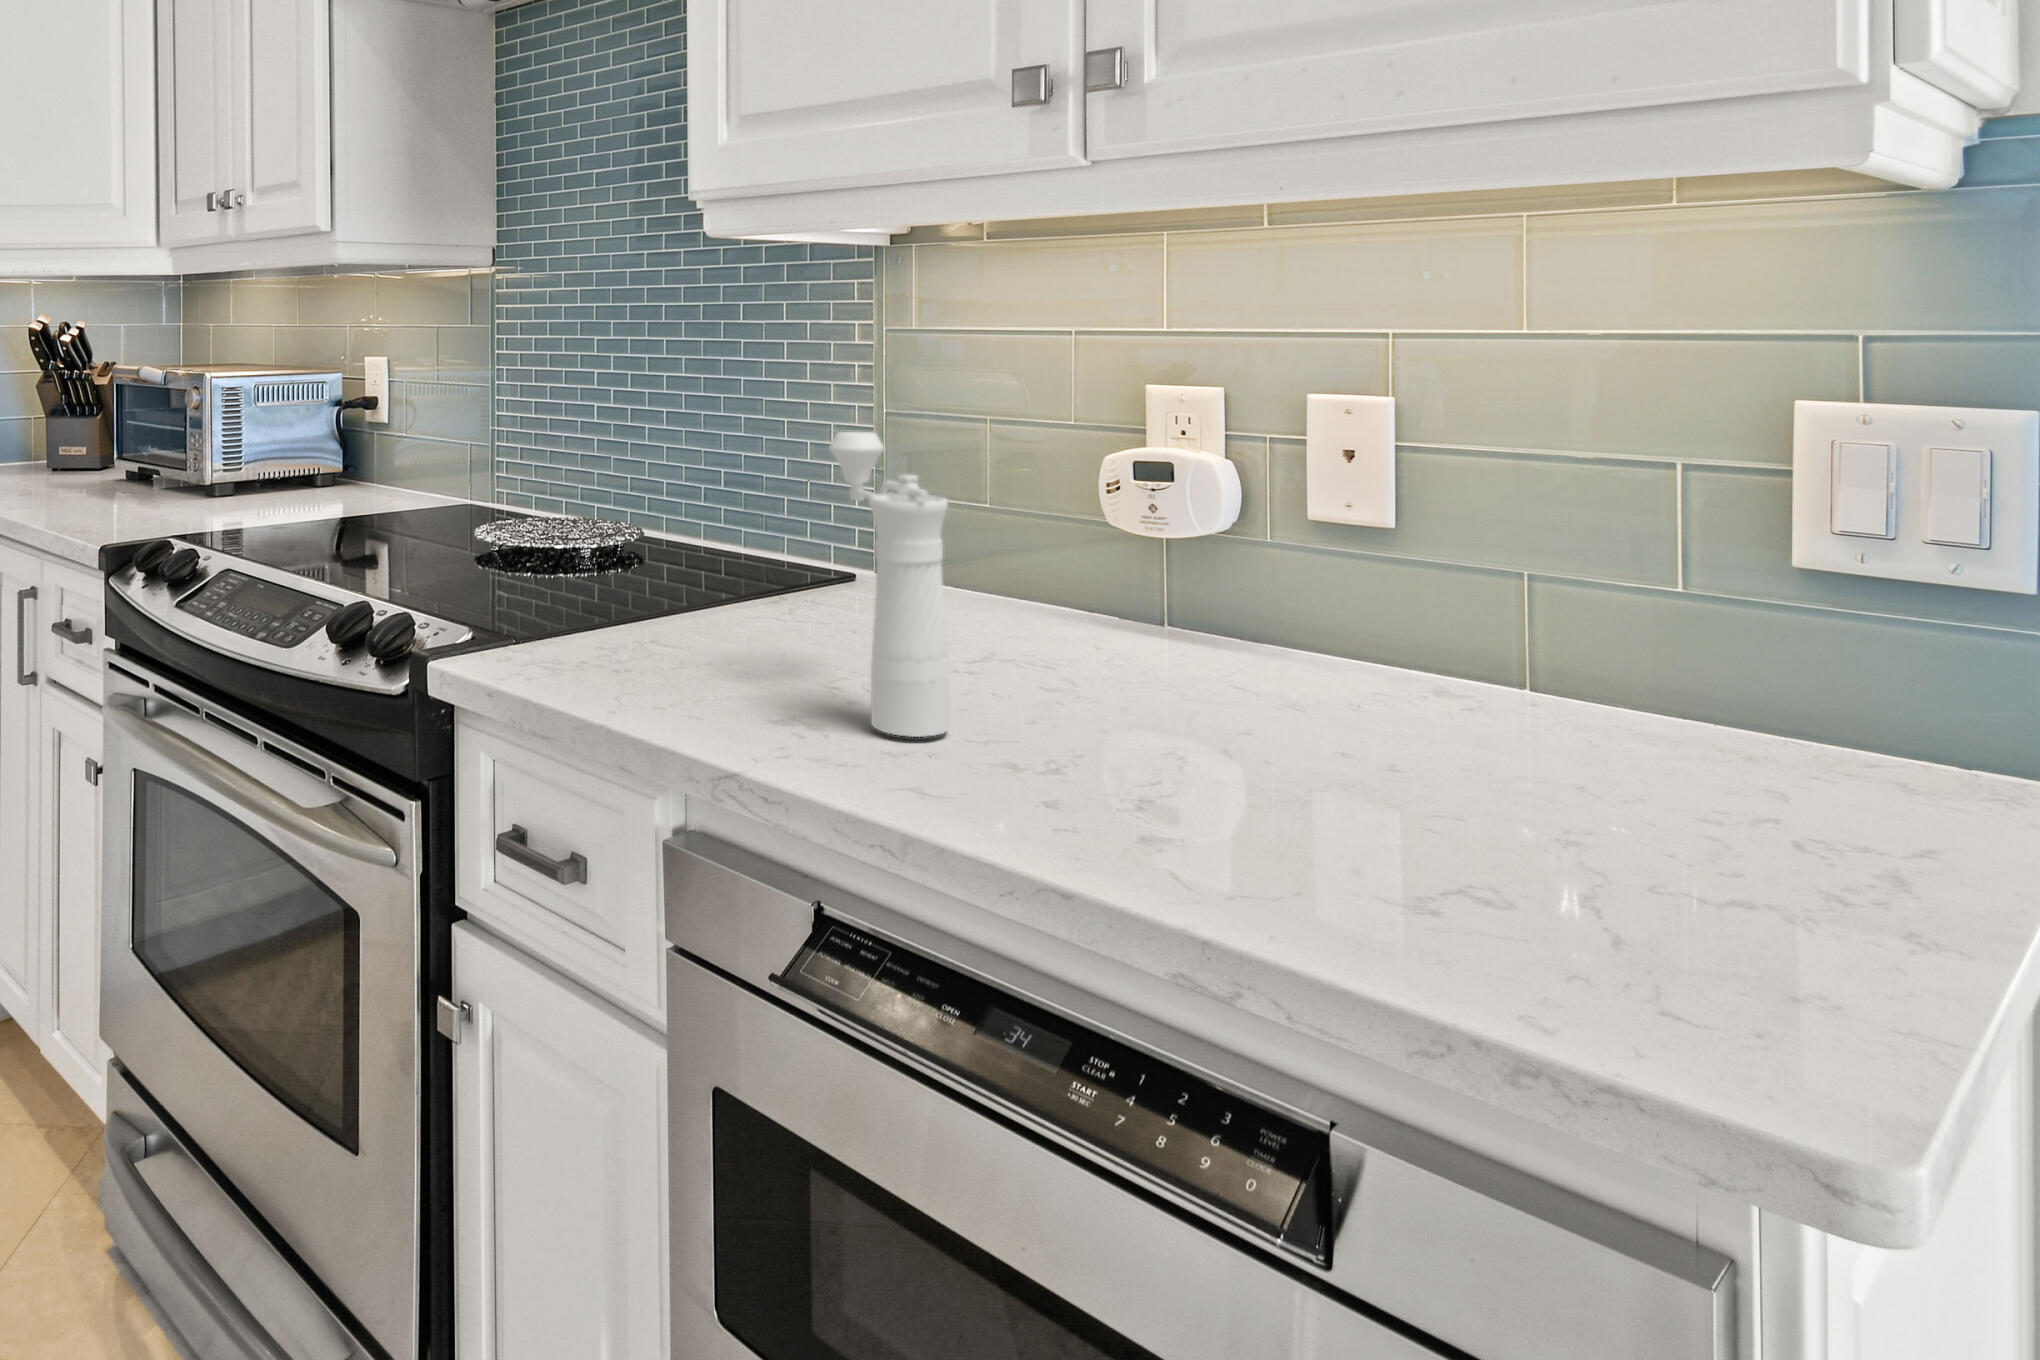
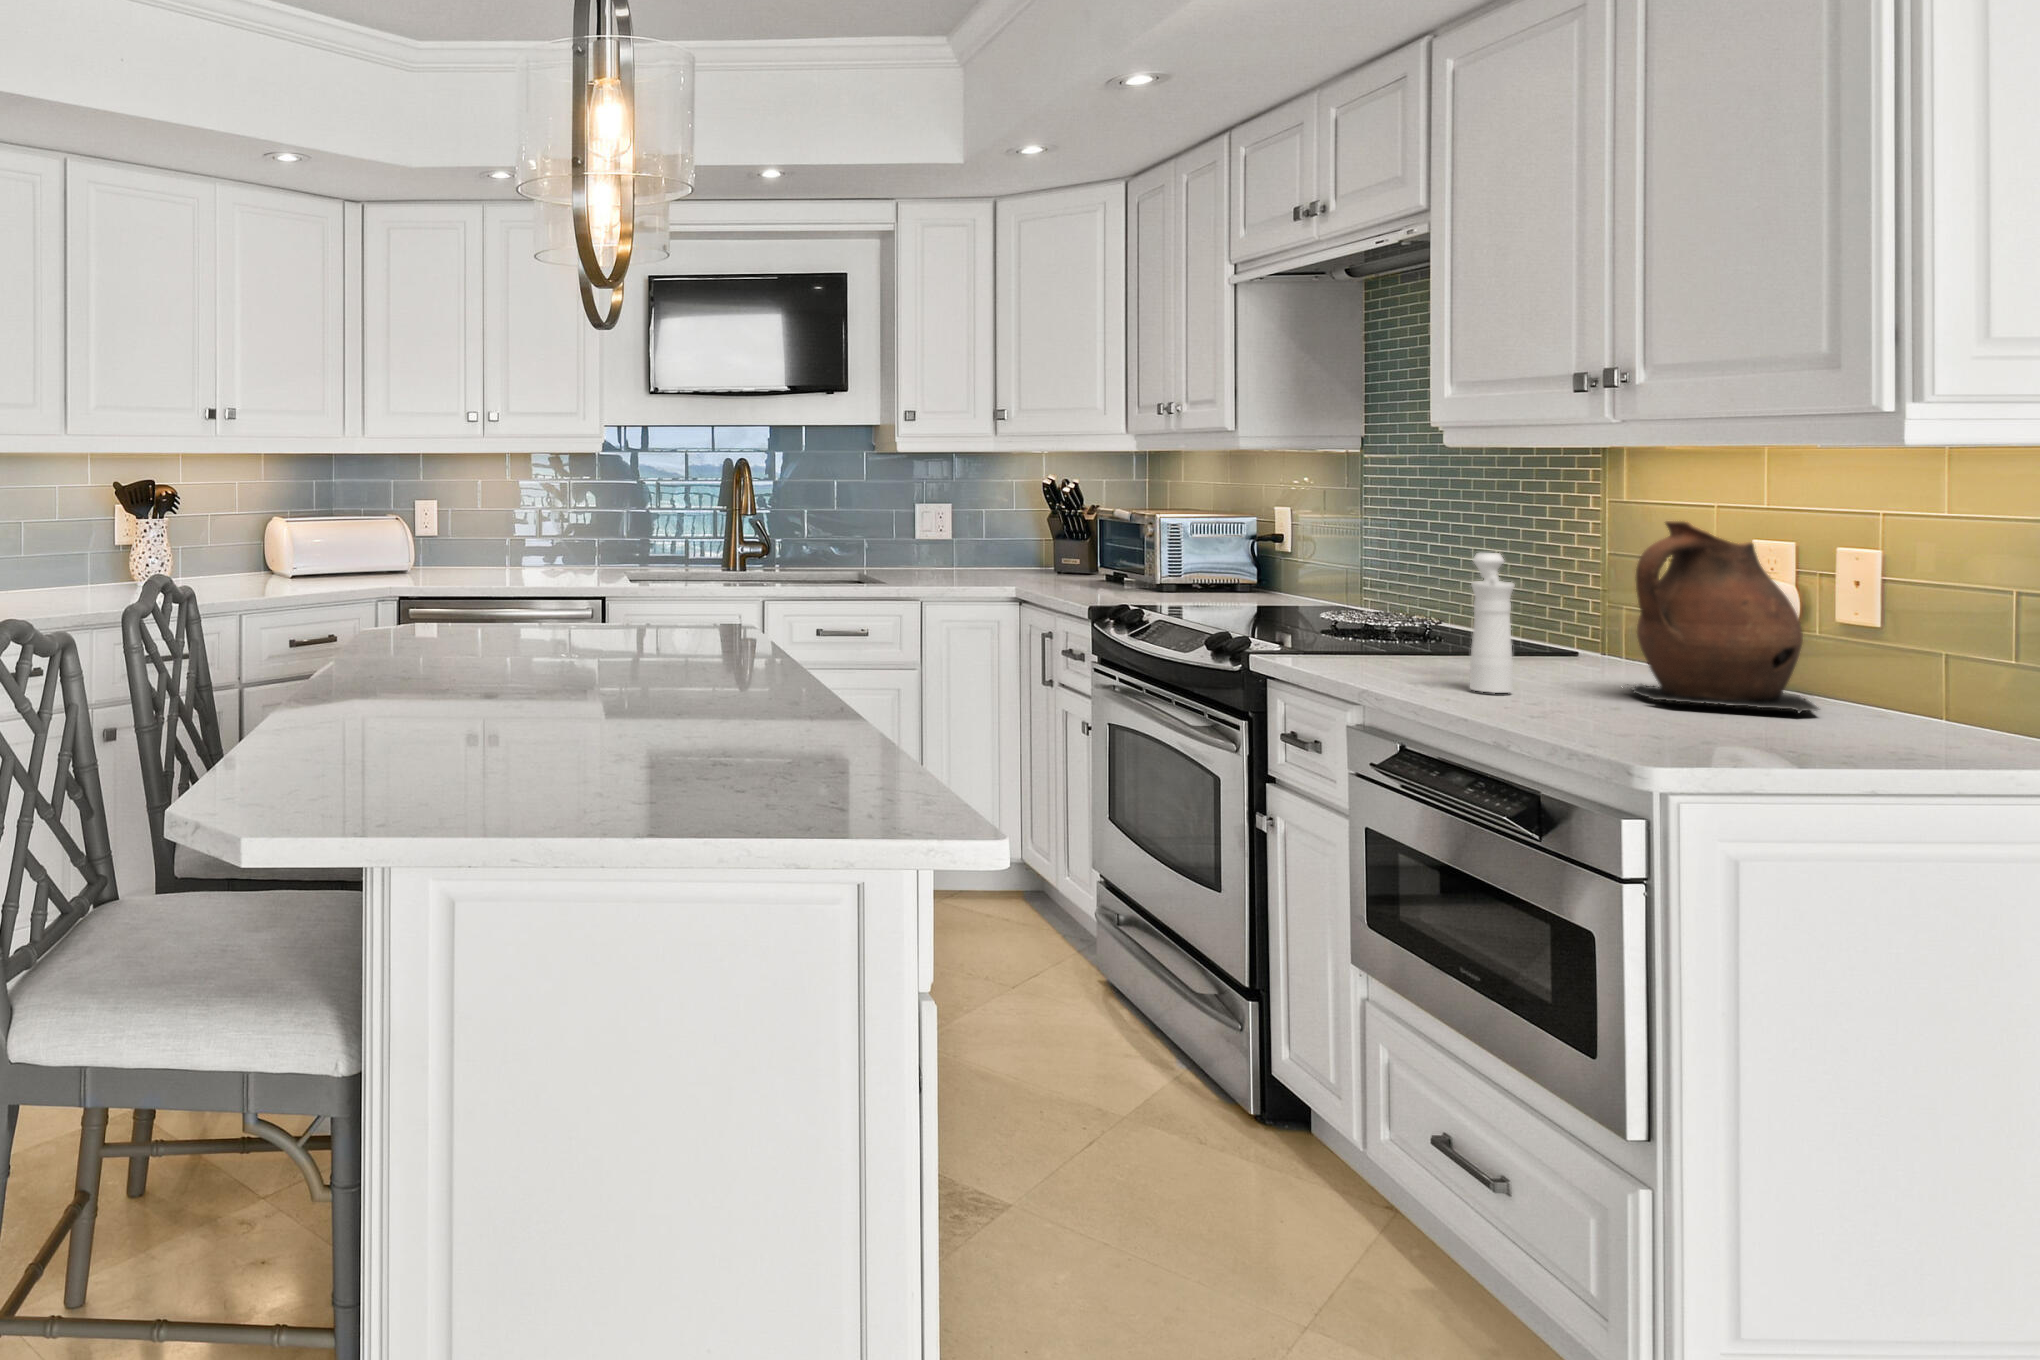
ceramic pitcher: none [1073,359,1434,728] -> present [1631,521,1819,713]

